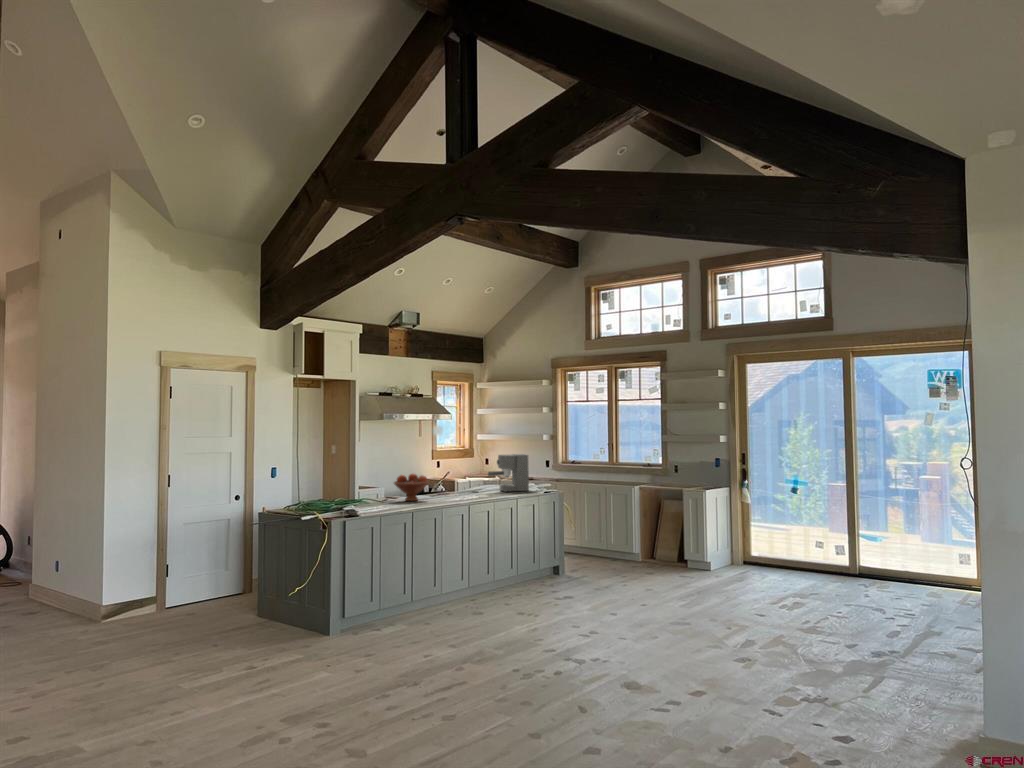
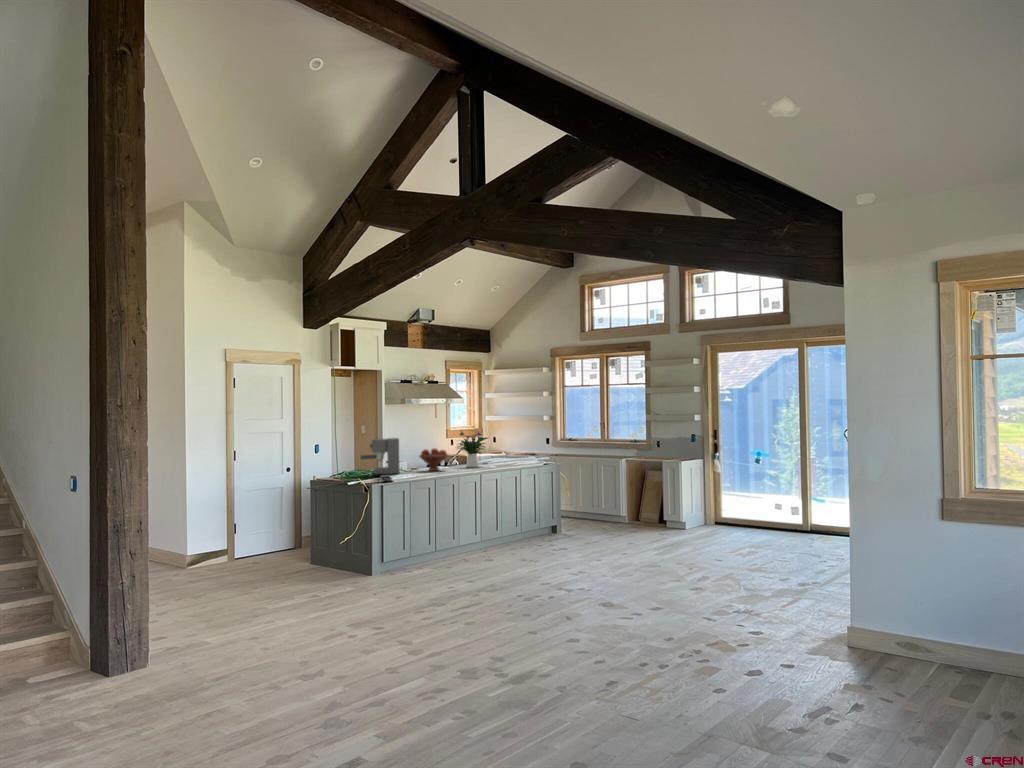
flower arrangement: none [439,451,480,496] -> present [457,432,488,467]
coffee maker: present [488,454,529,492] -> present [360,438,399,475]

